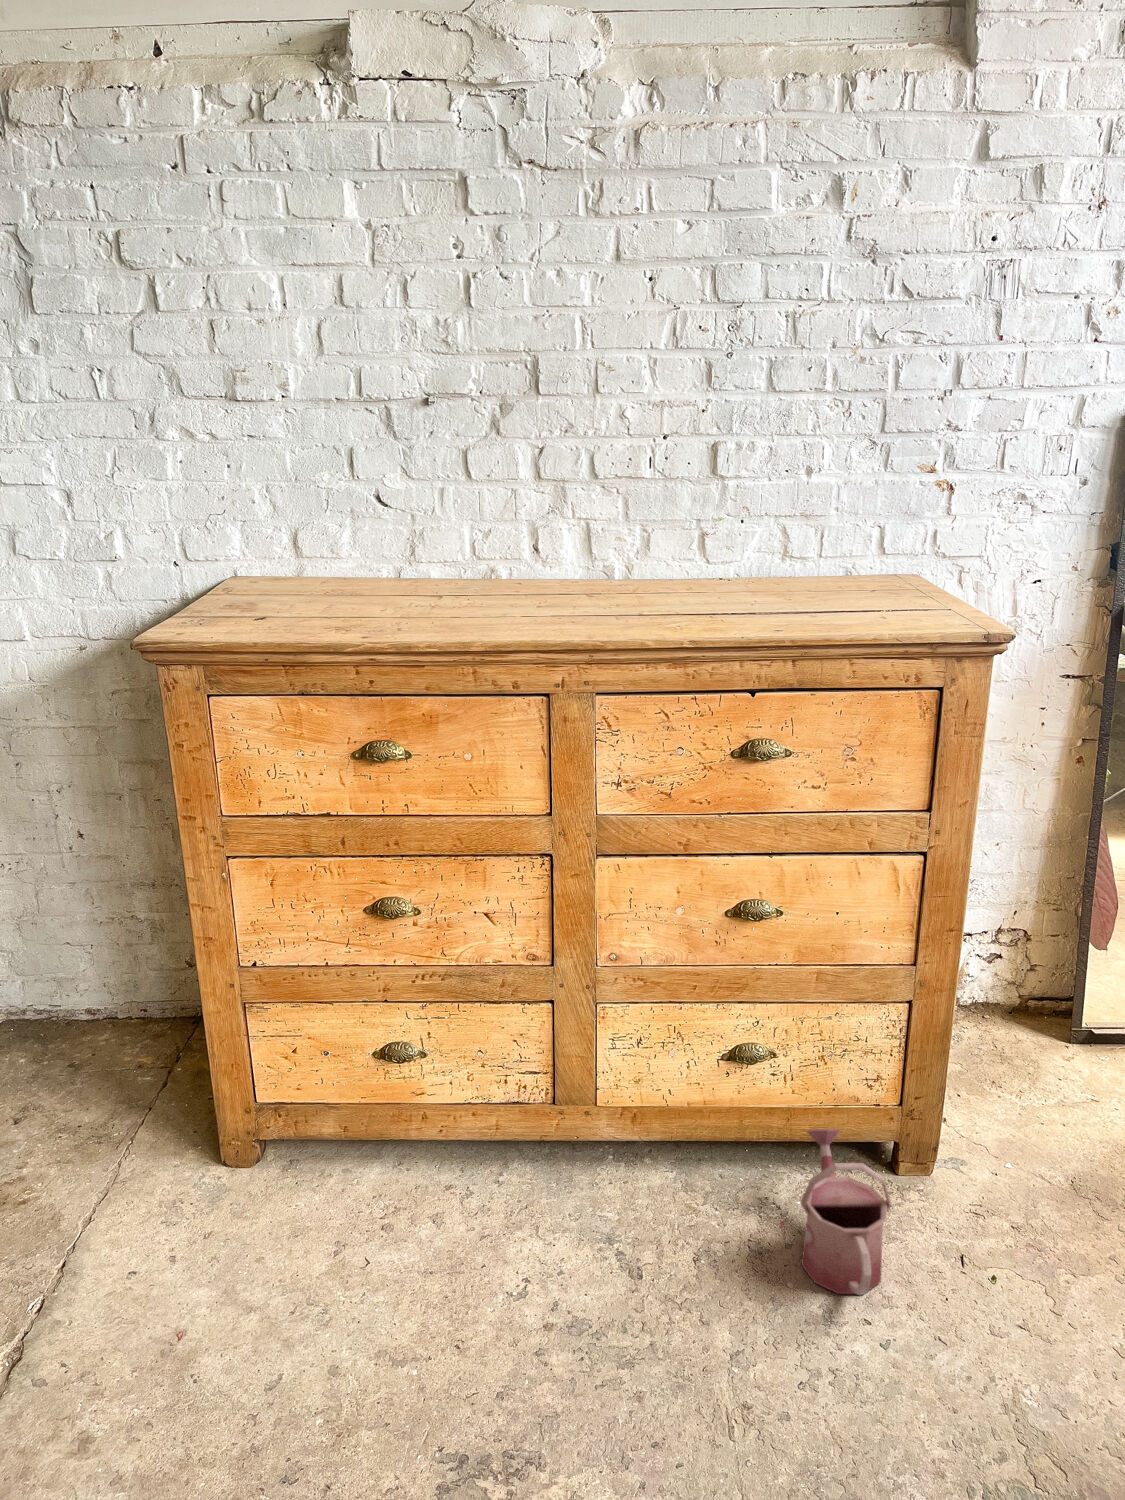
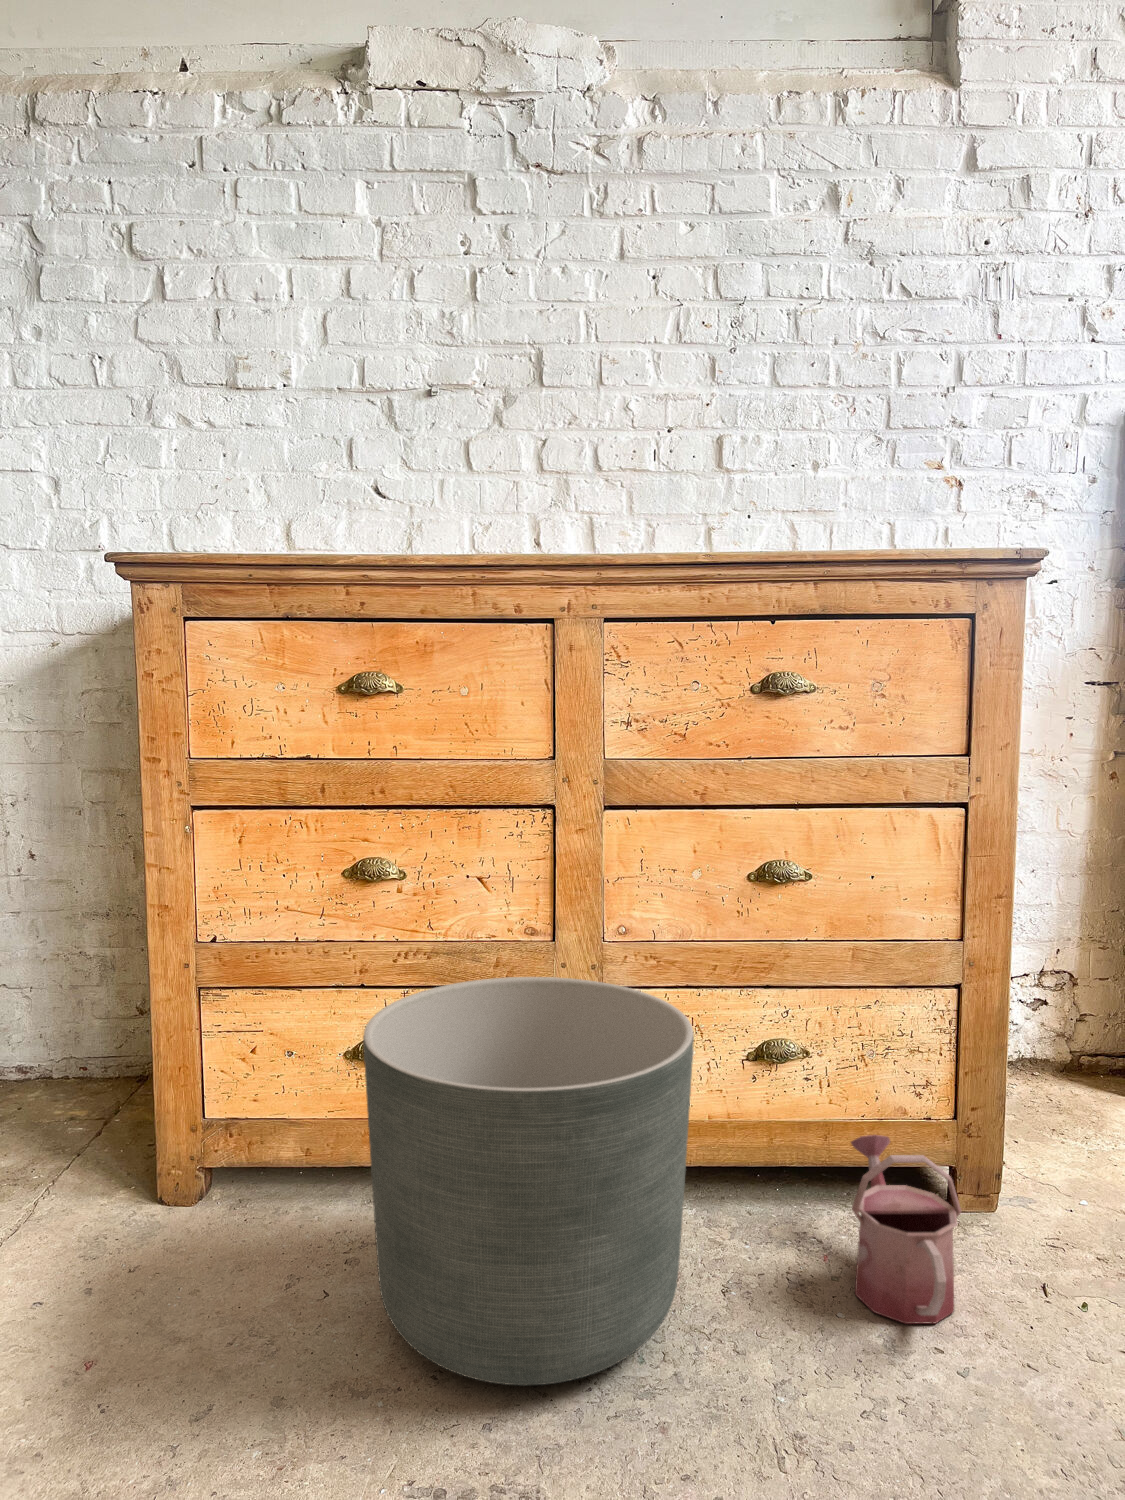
planter: none [390,1001,669,1358] -> present [363,977,694,1385]

